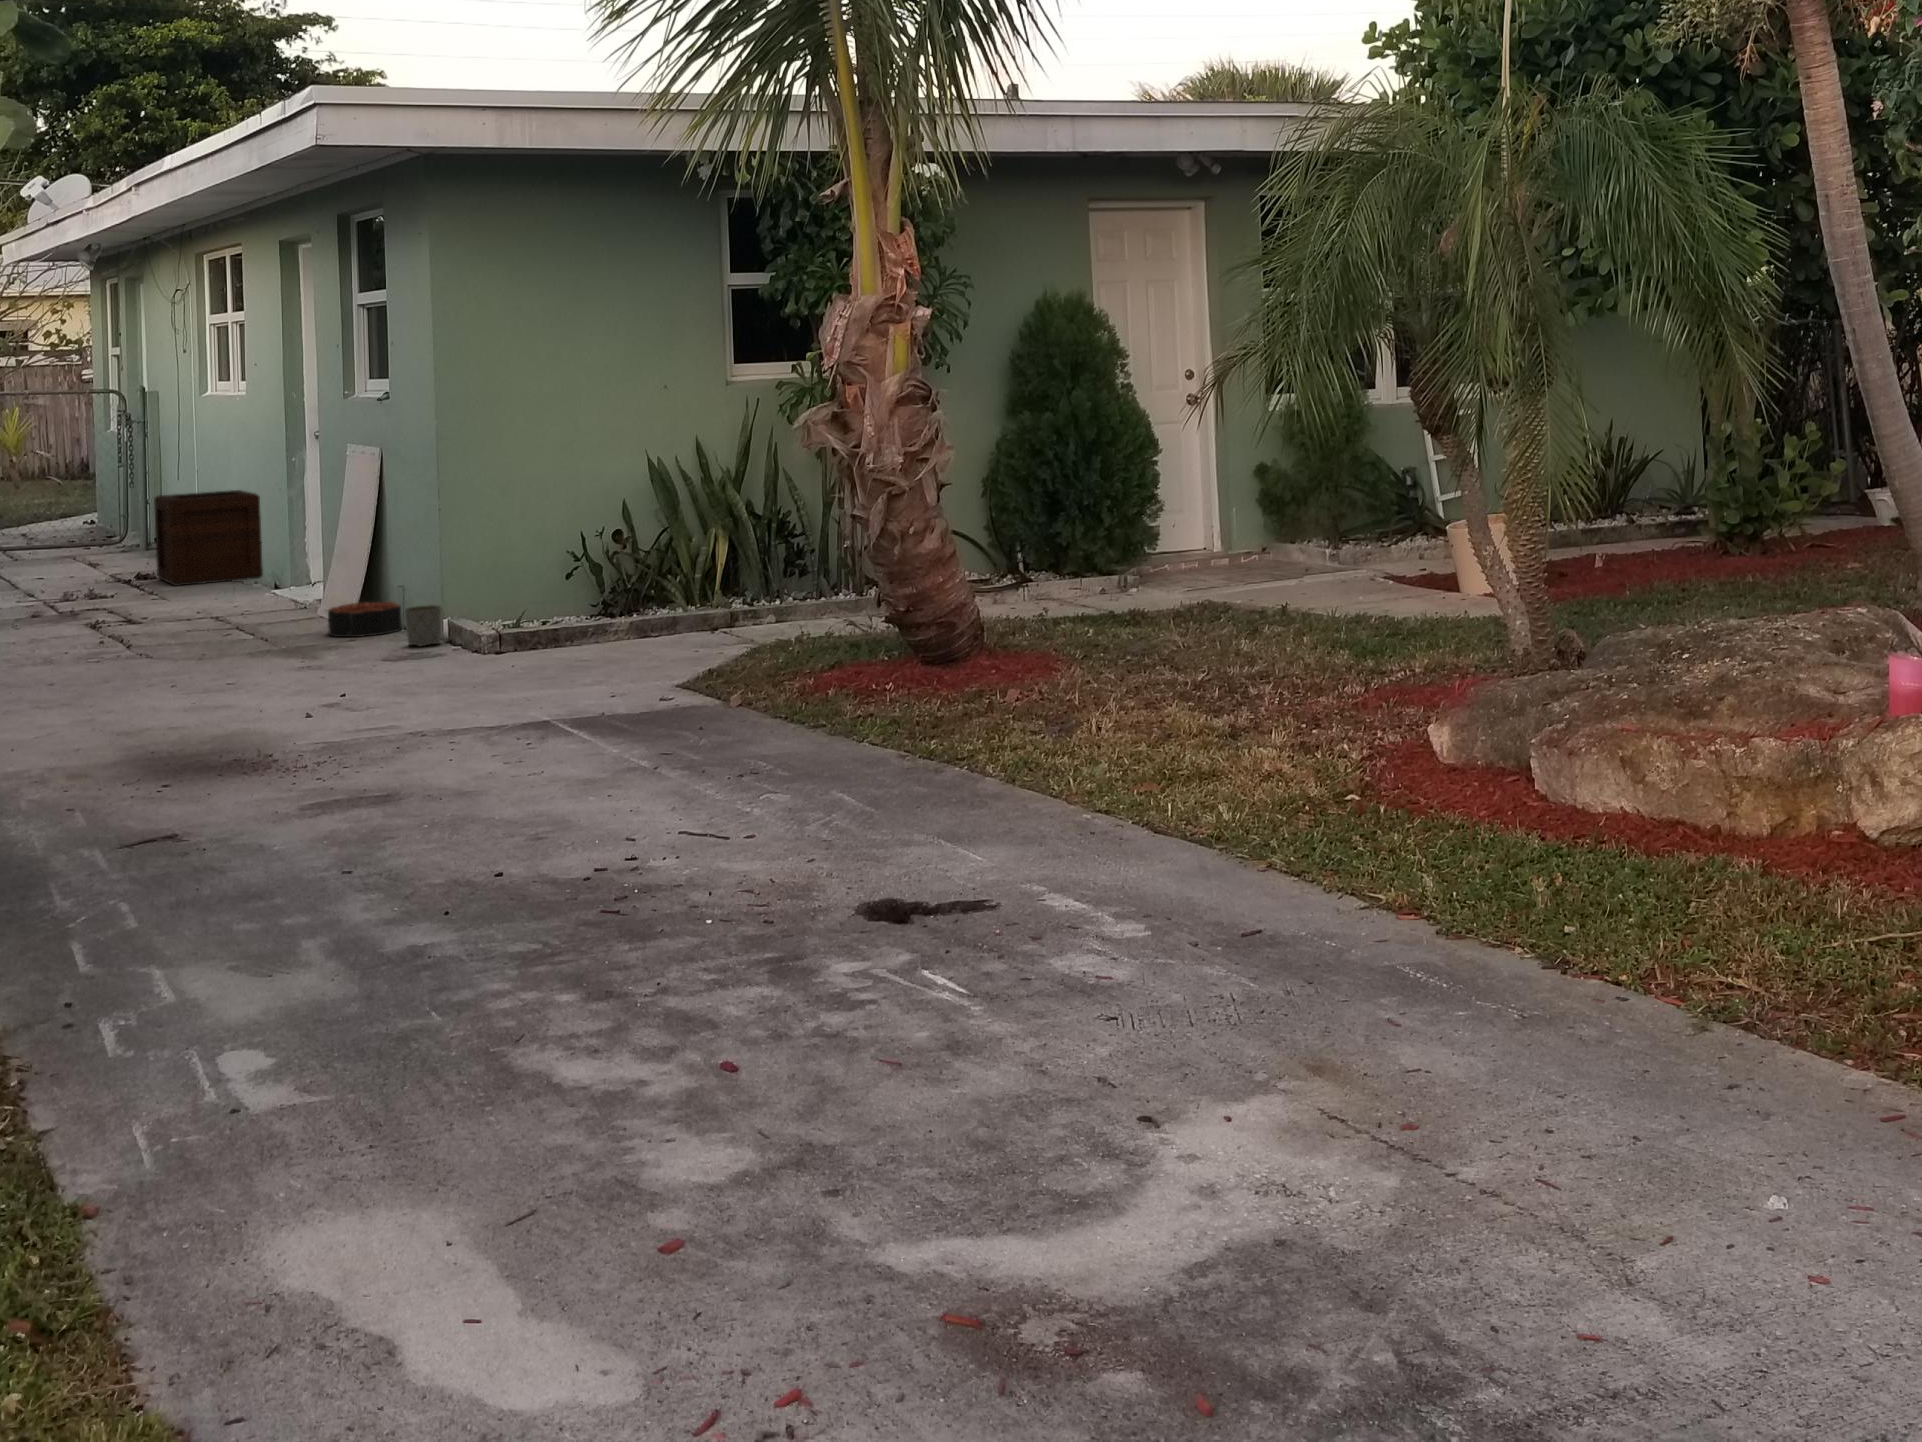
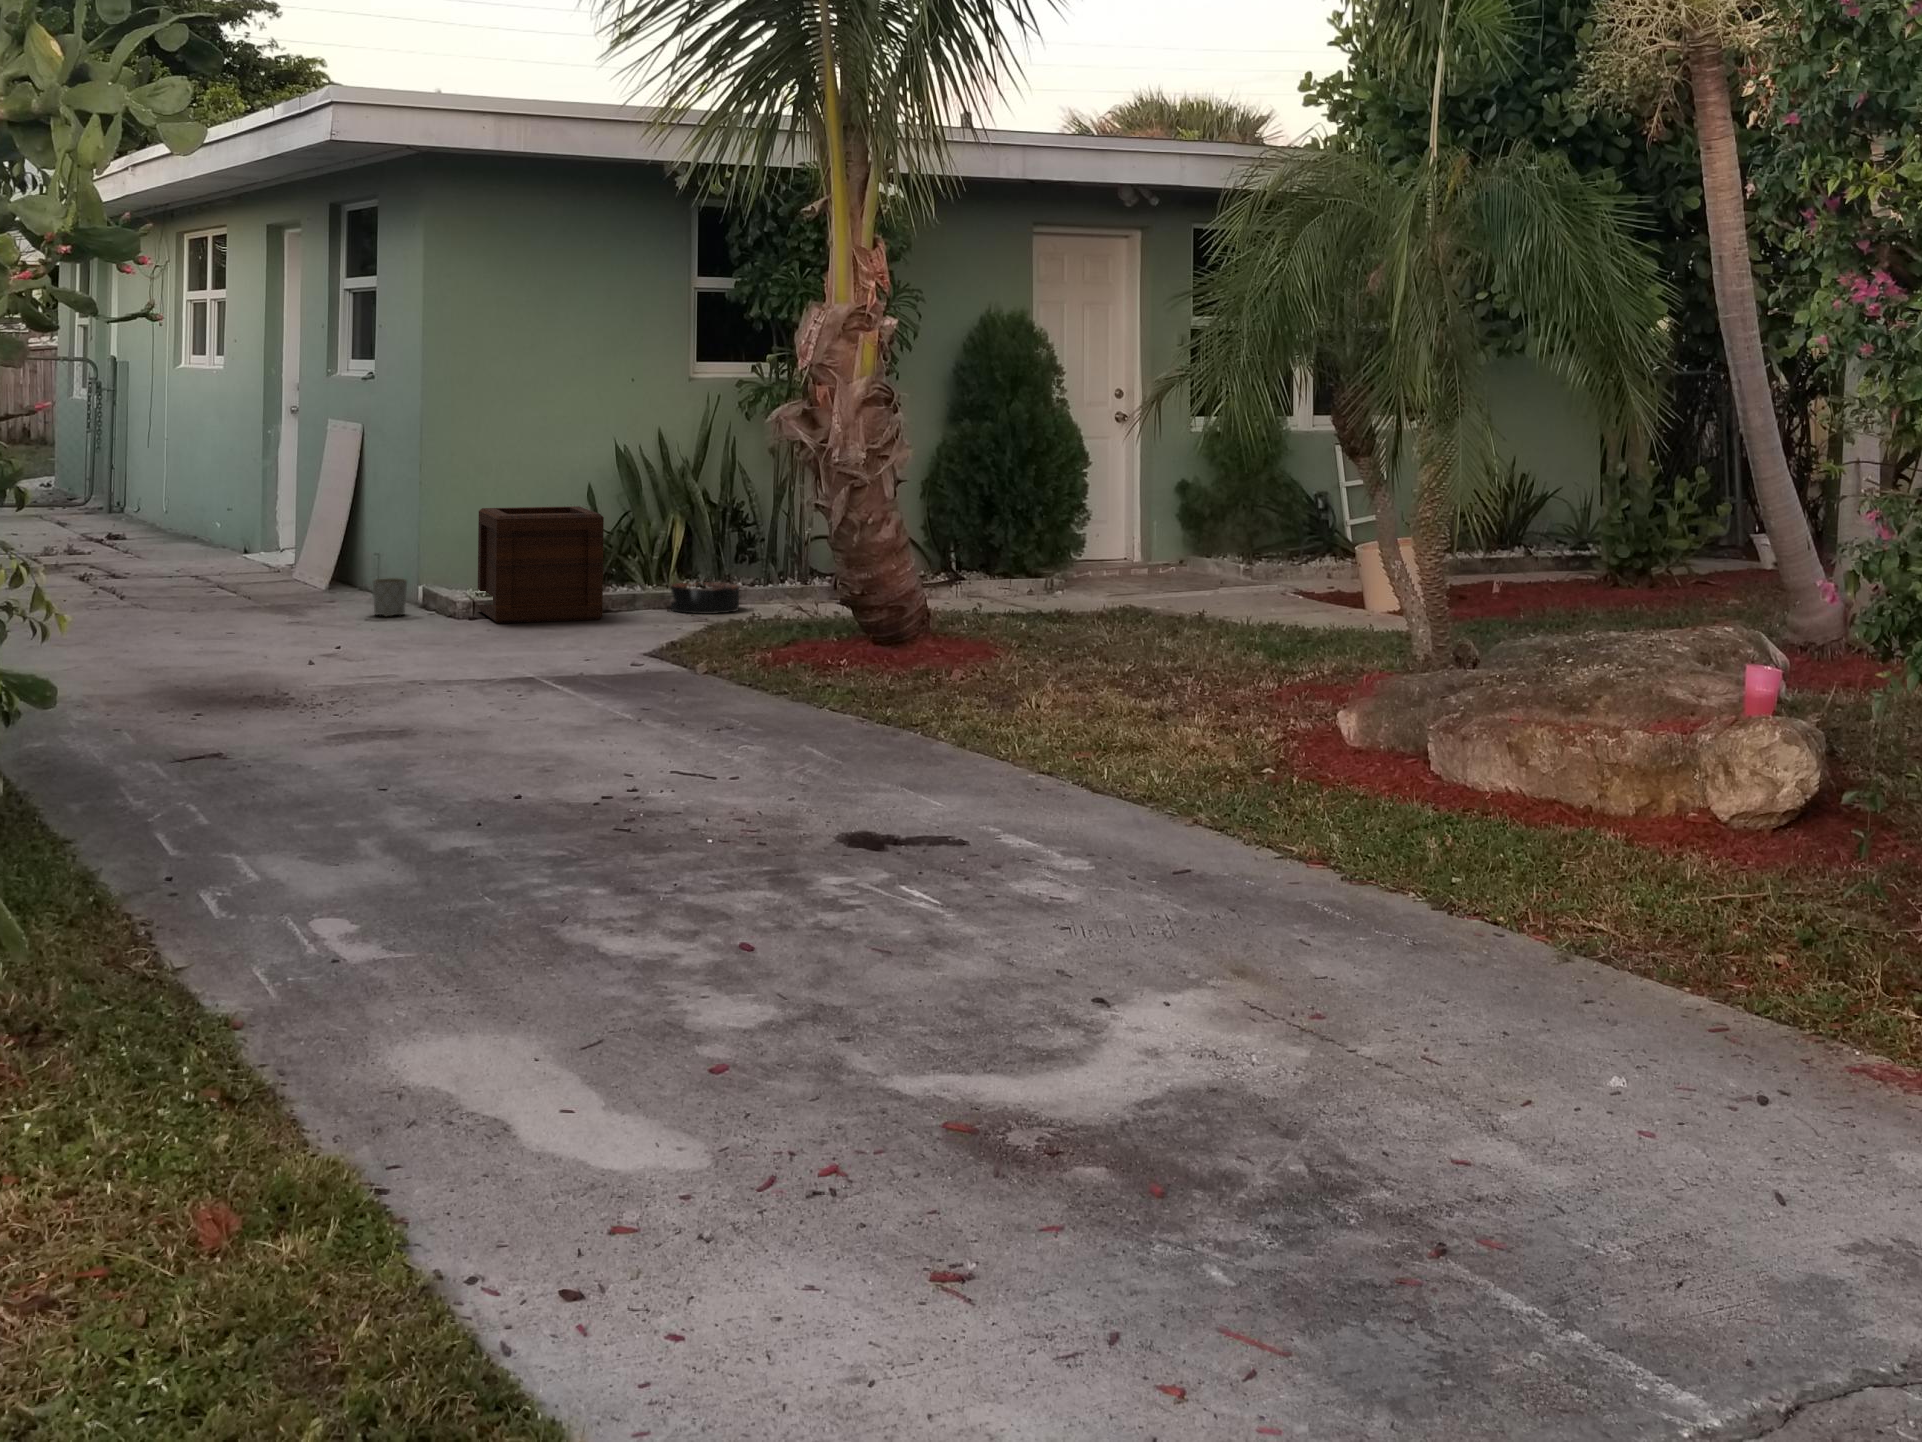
wooden crate: present [154,490,263,586] -> present [477,506,604,623]
basket: present [328,602,402,637] -> present [671,582,739,614]

